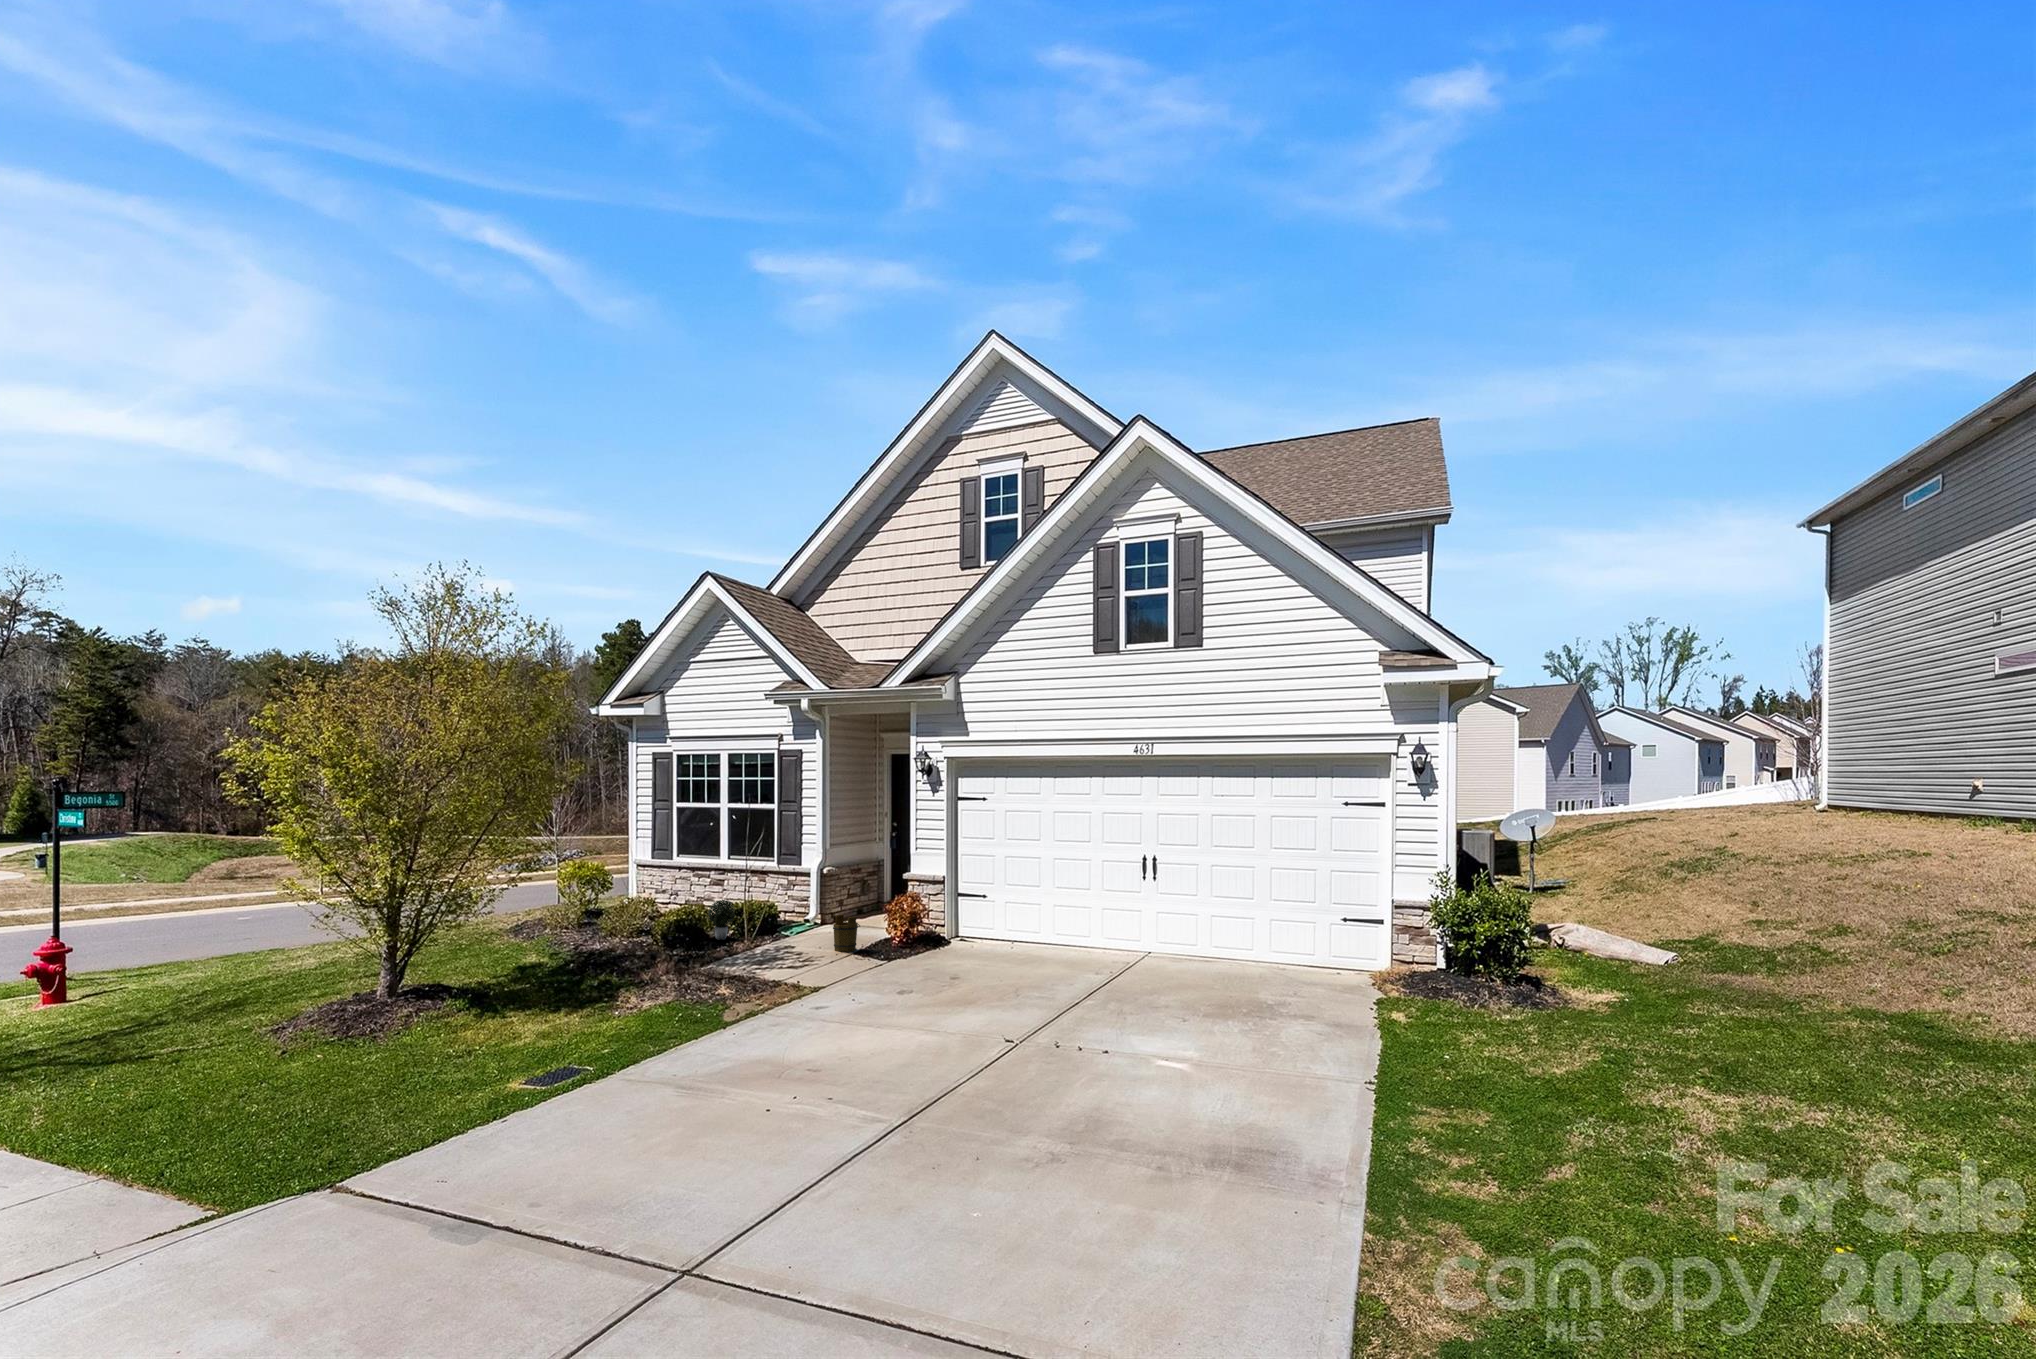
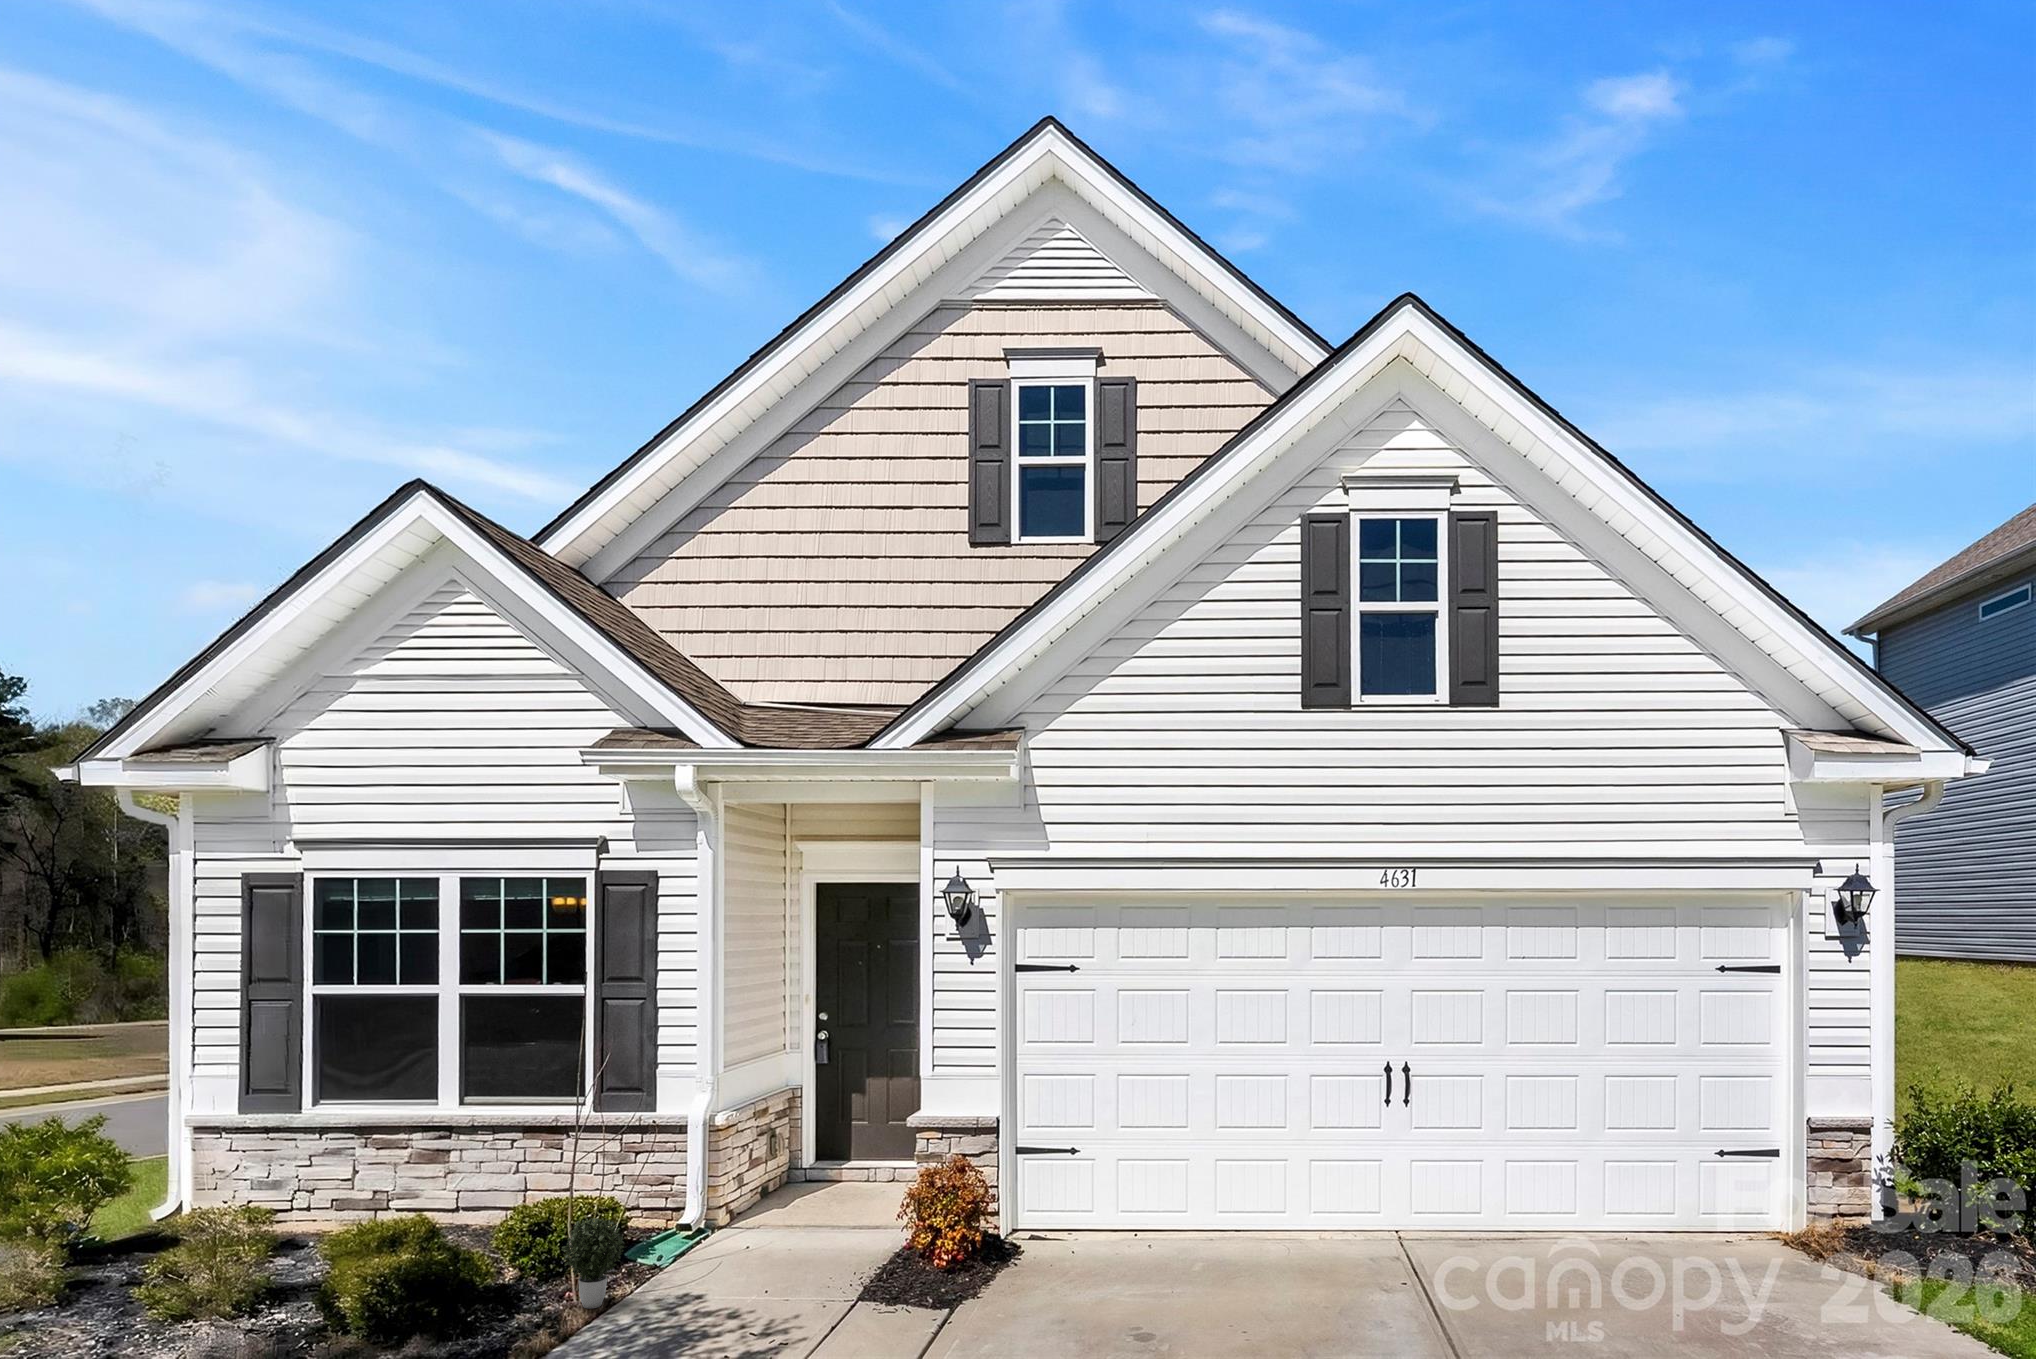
bucket: present [833,915,860,952] -> none [890,1229,943,1310]

